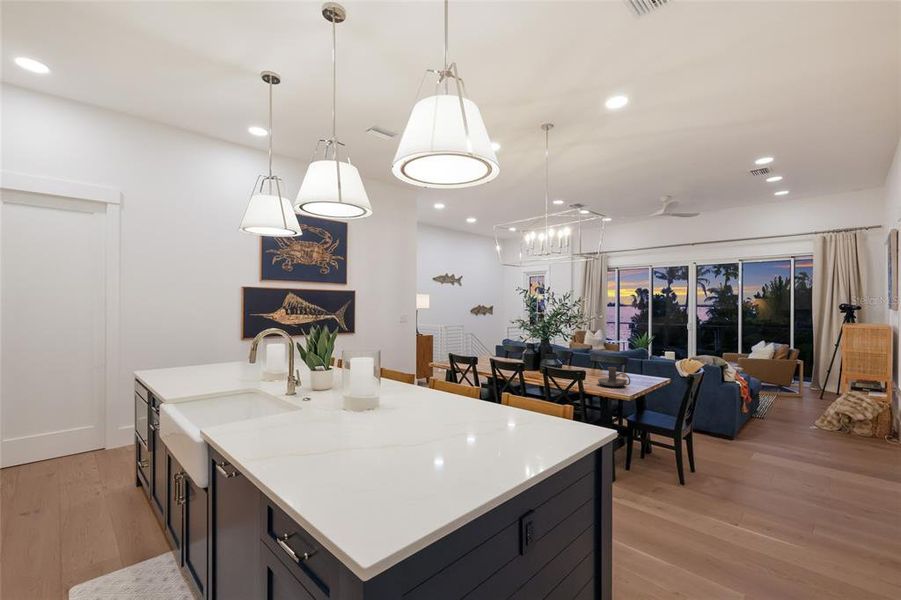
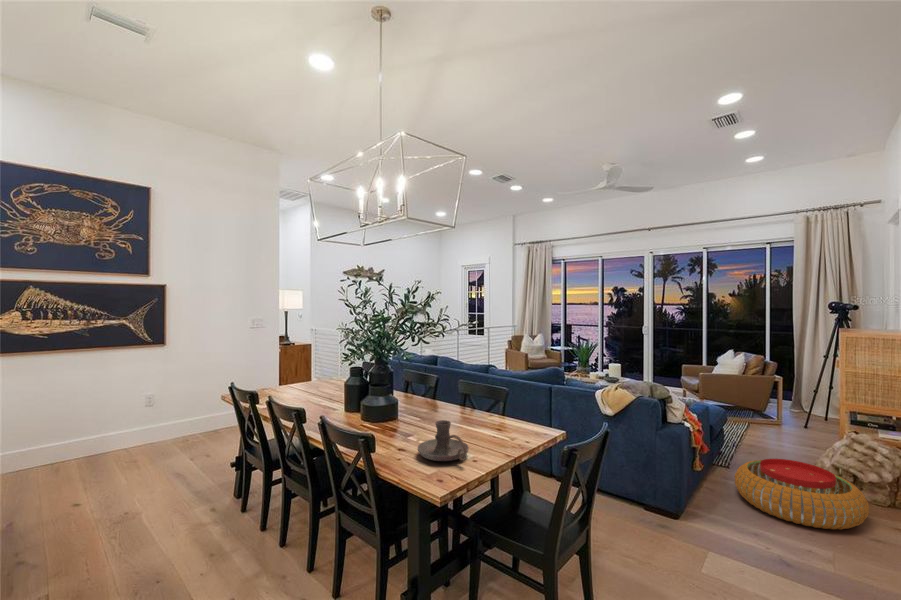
pouf: none [768,407,855,445] -> present [735,459,869,530]

